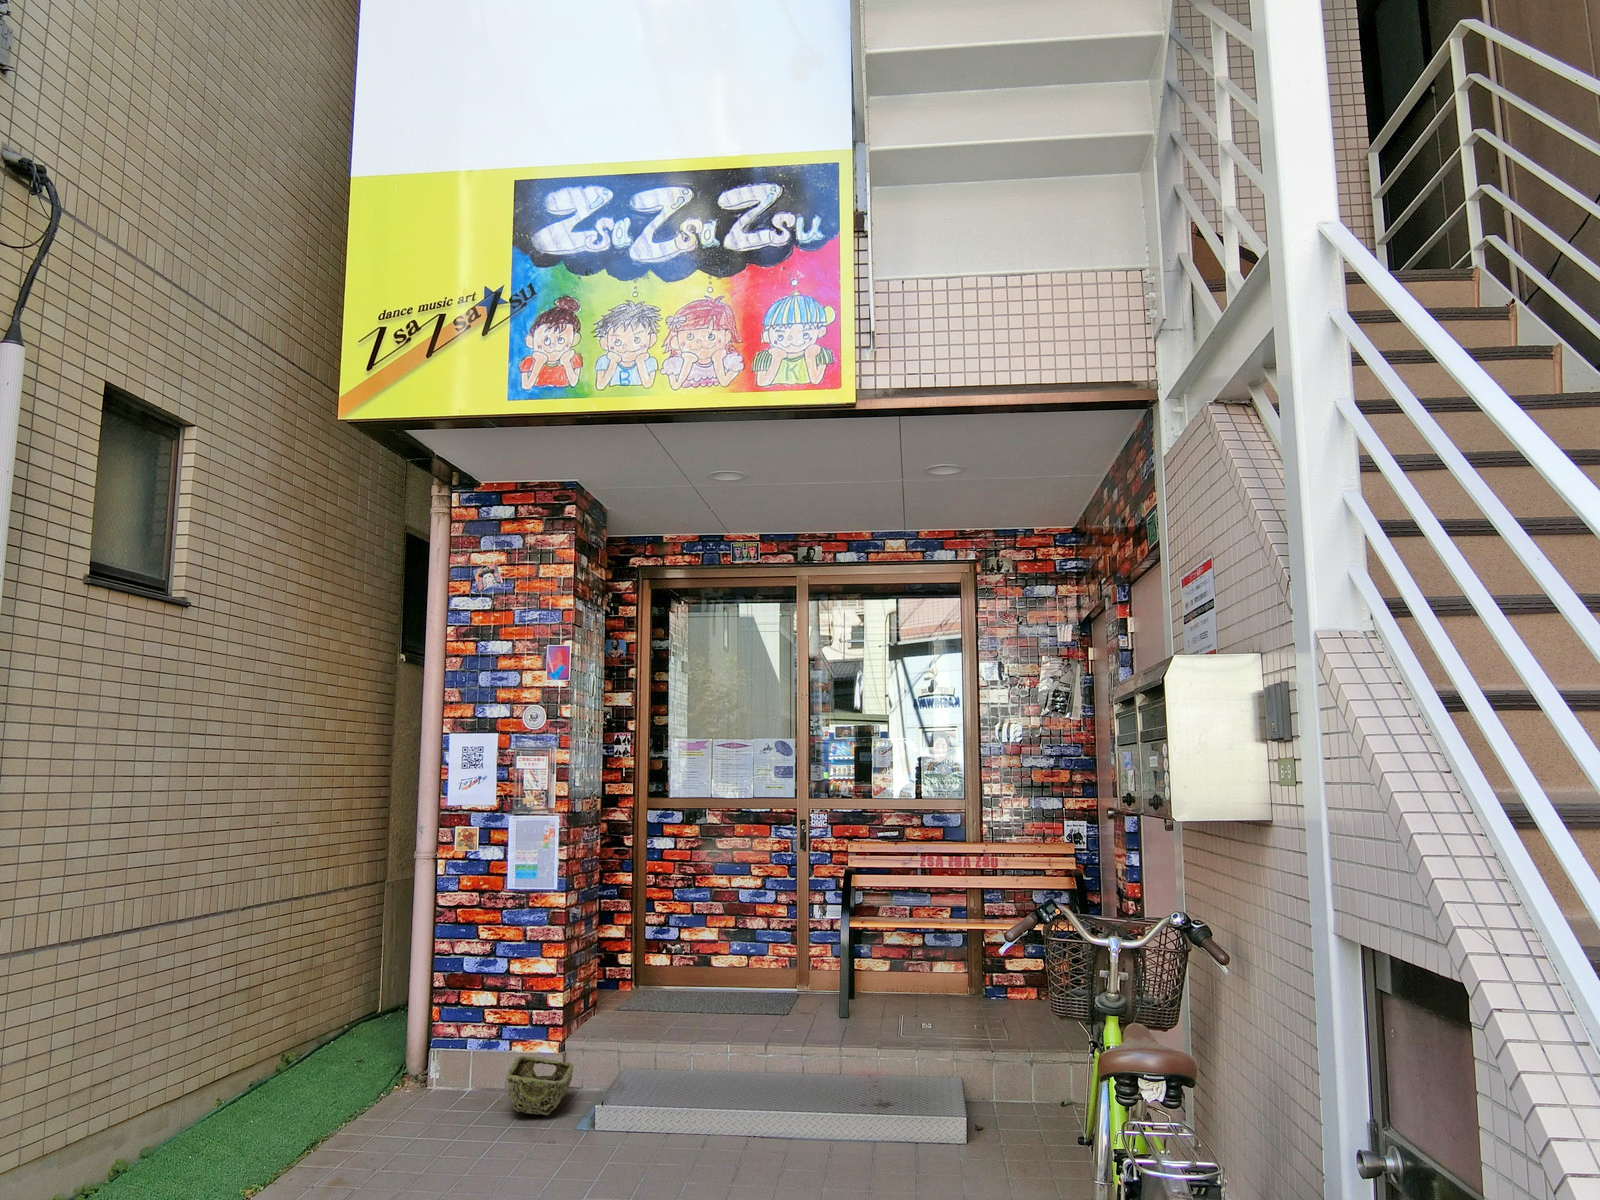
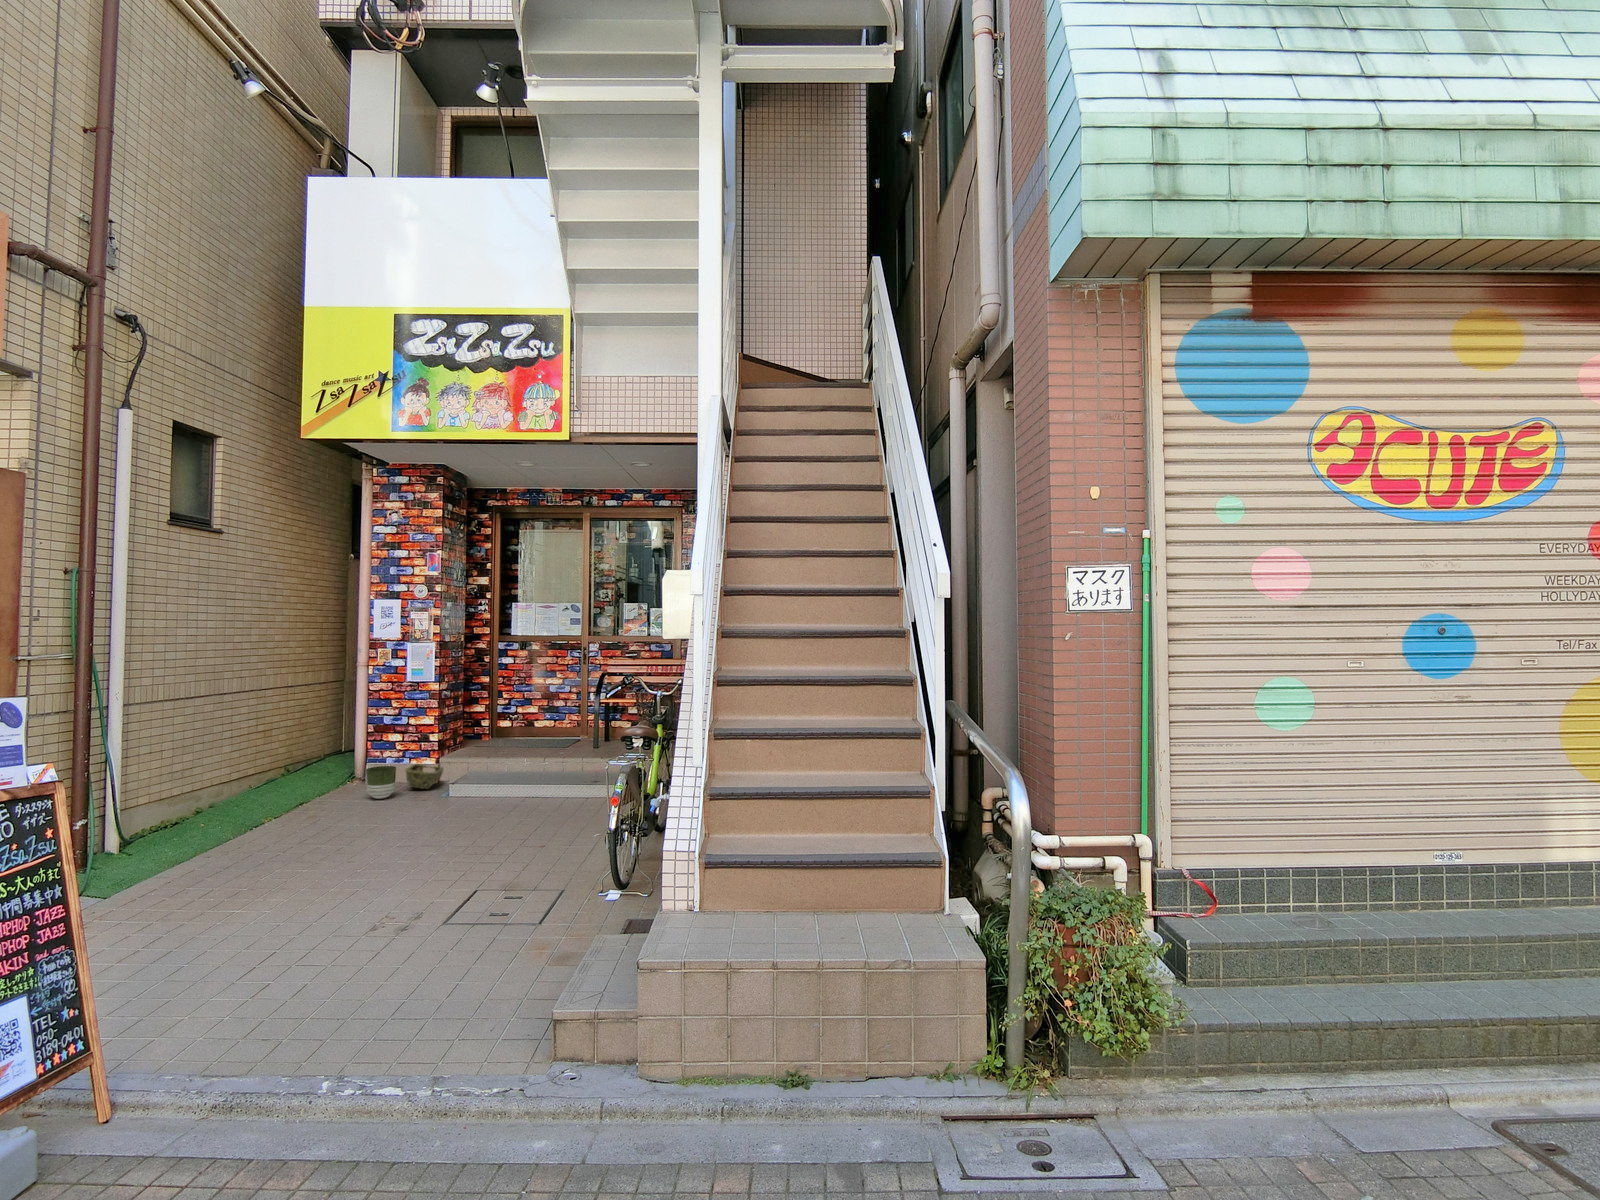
planter: none [436,1070,493,1143] -> present [366,766,396,799]

